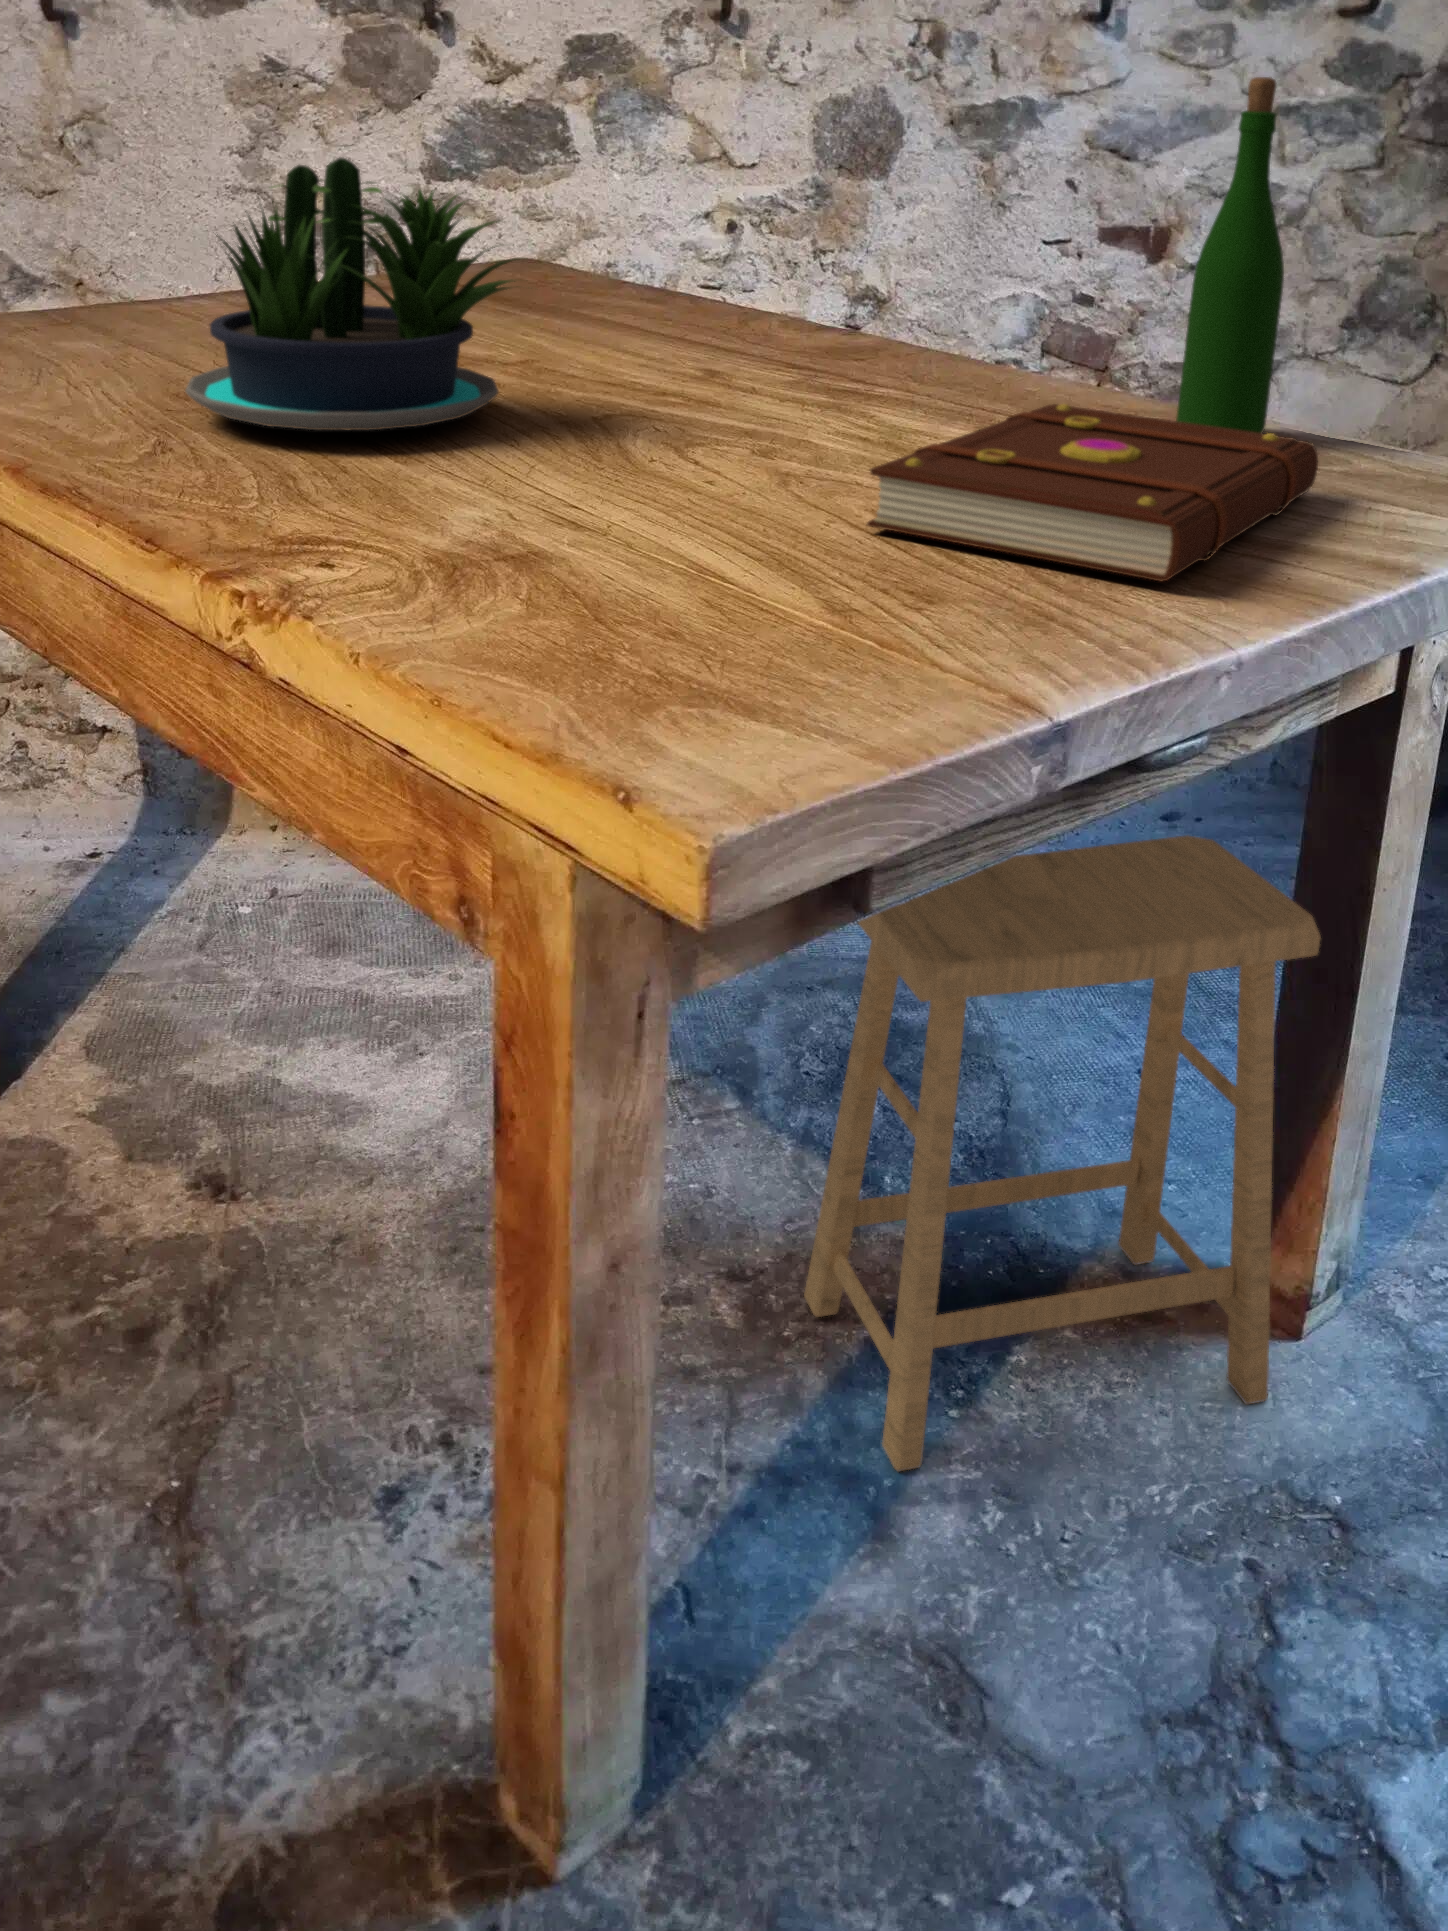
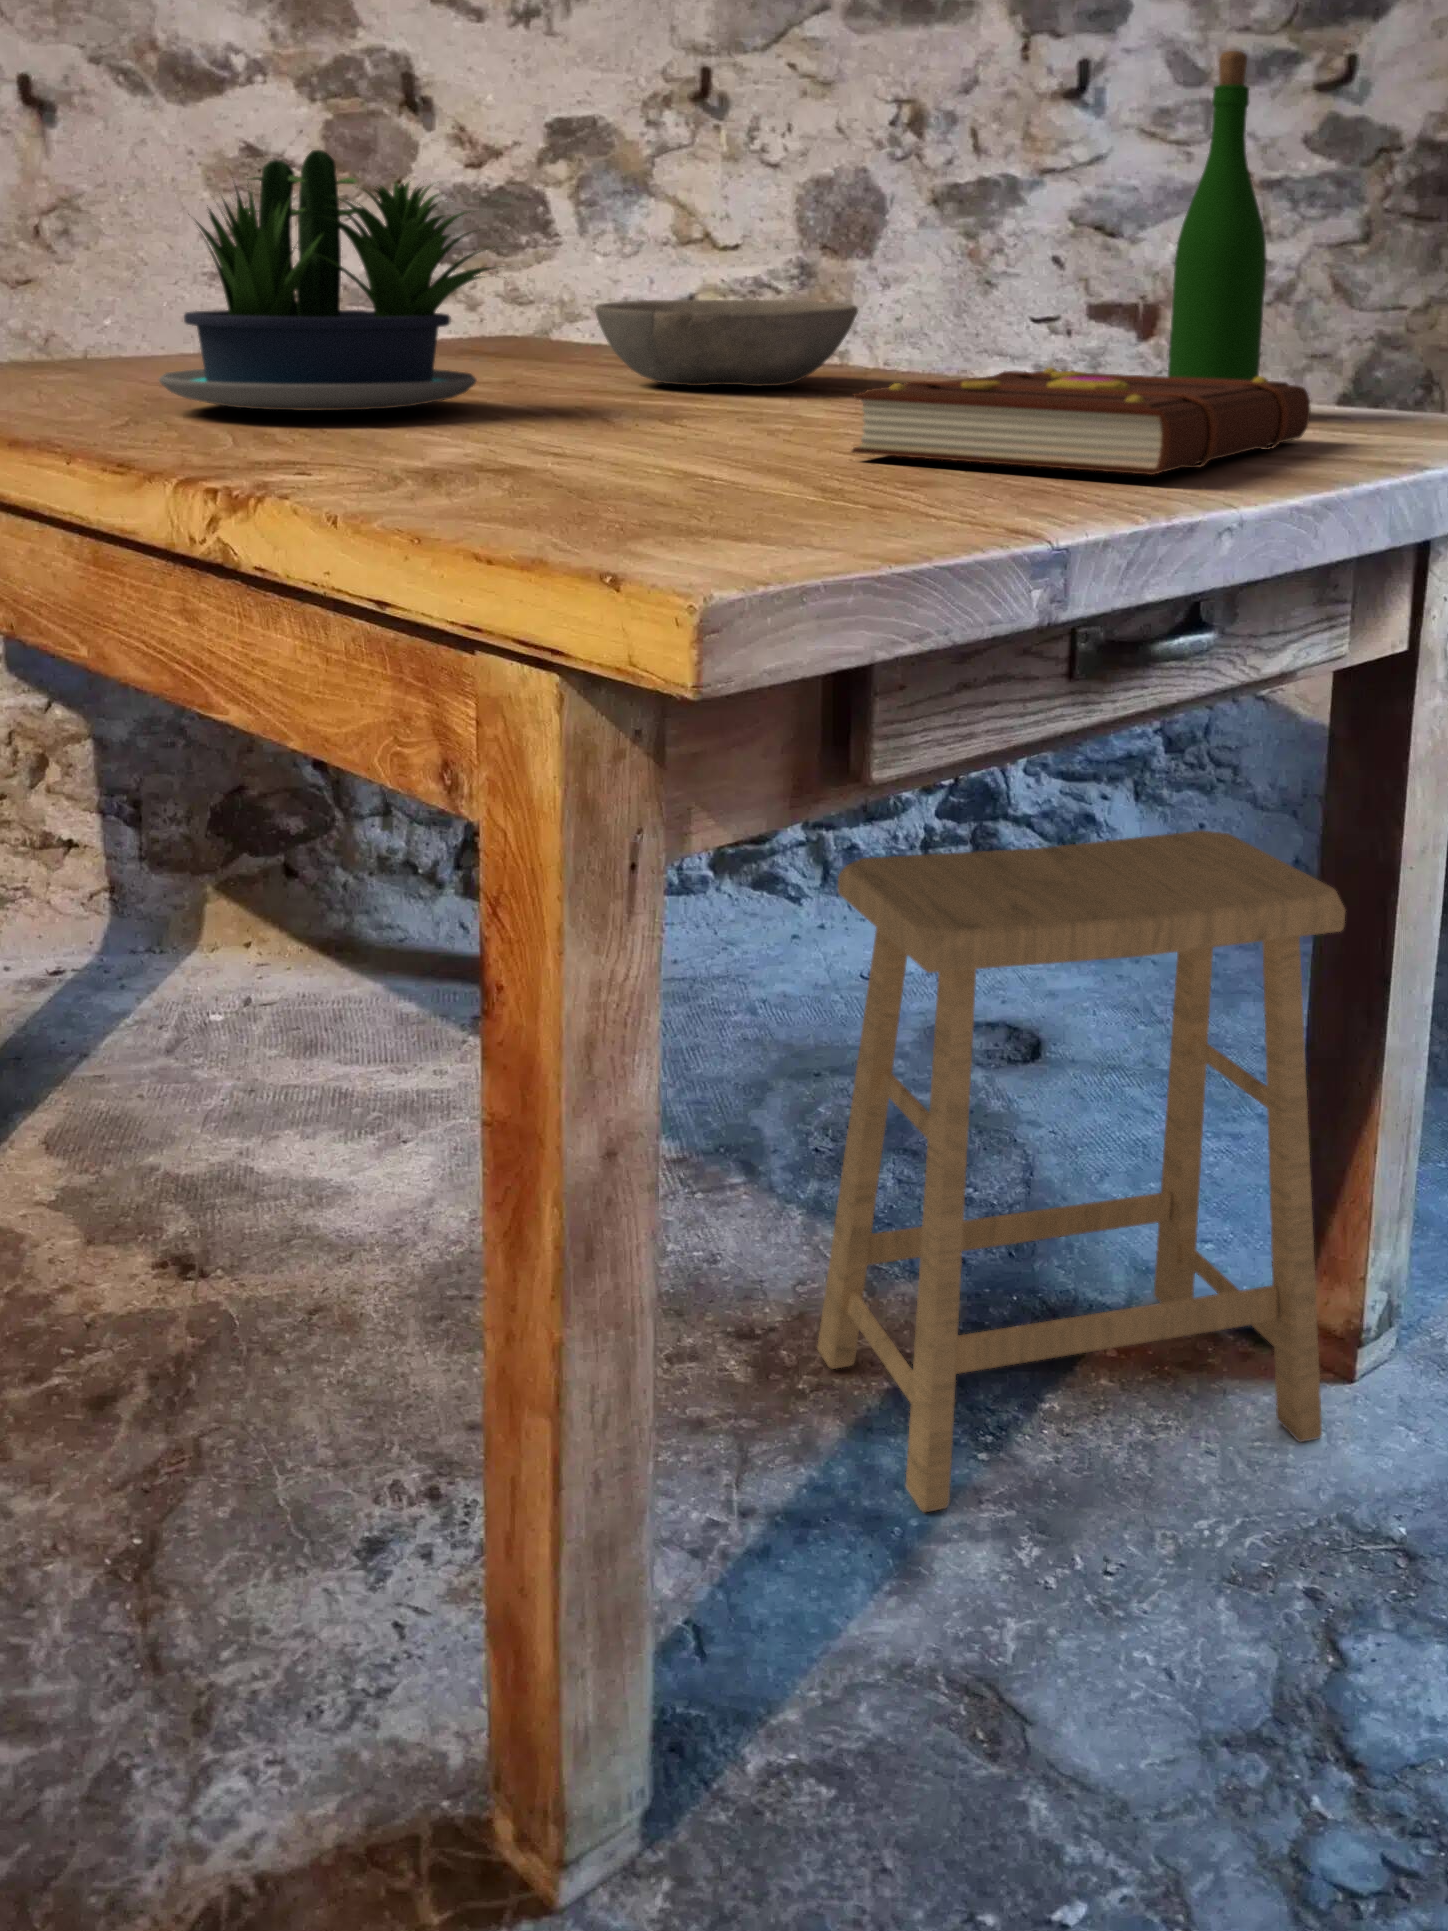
bowl: none [615,267,876,370] -> present [595,300,858,386]

